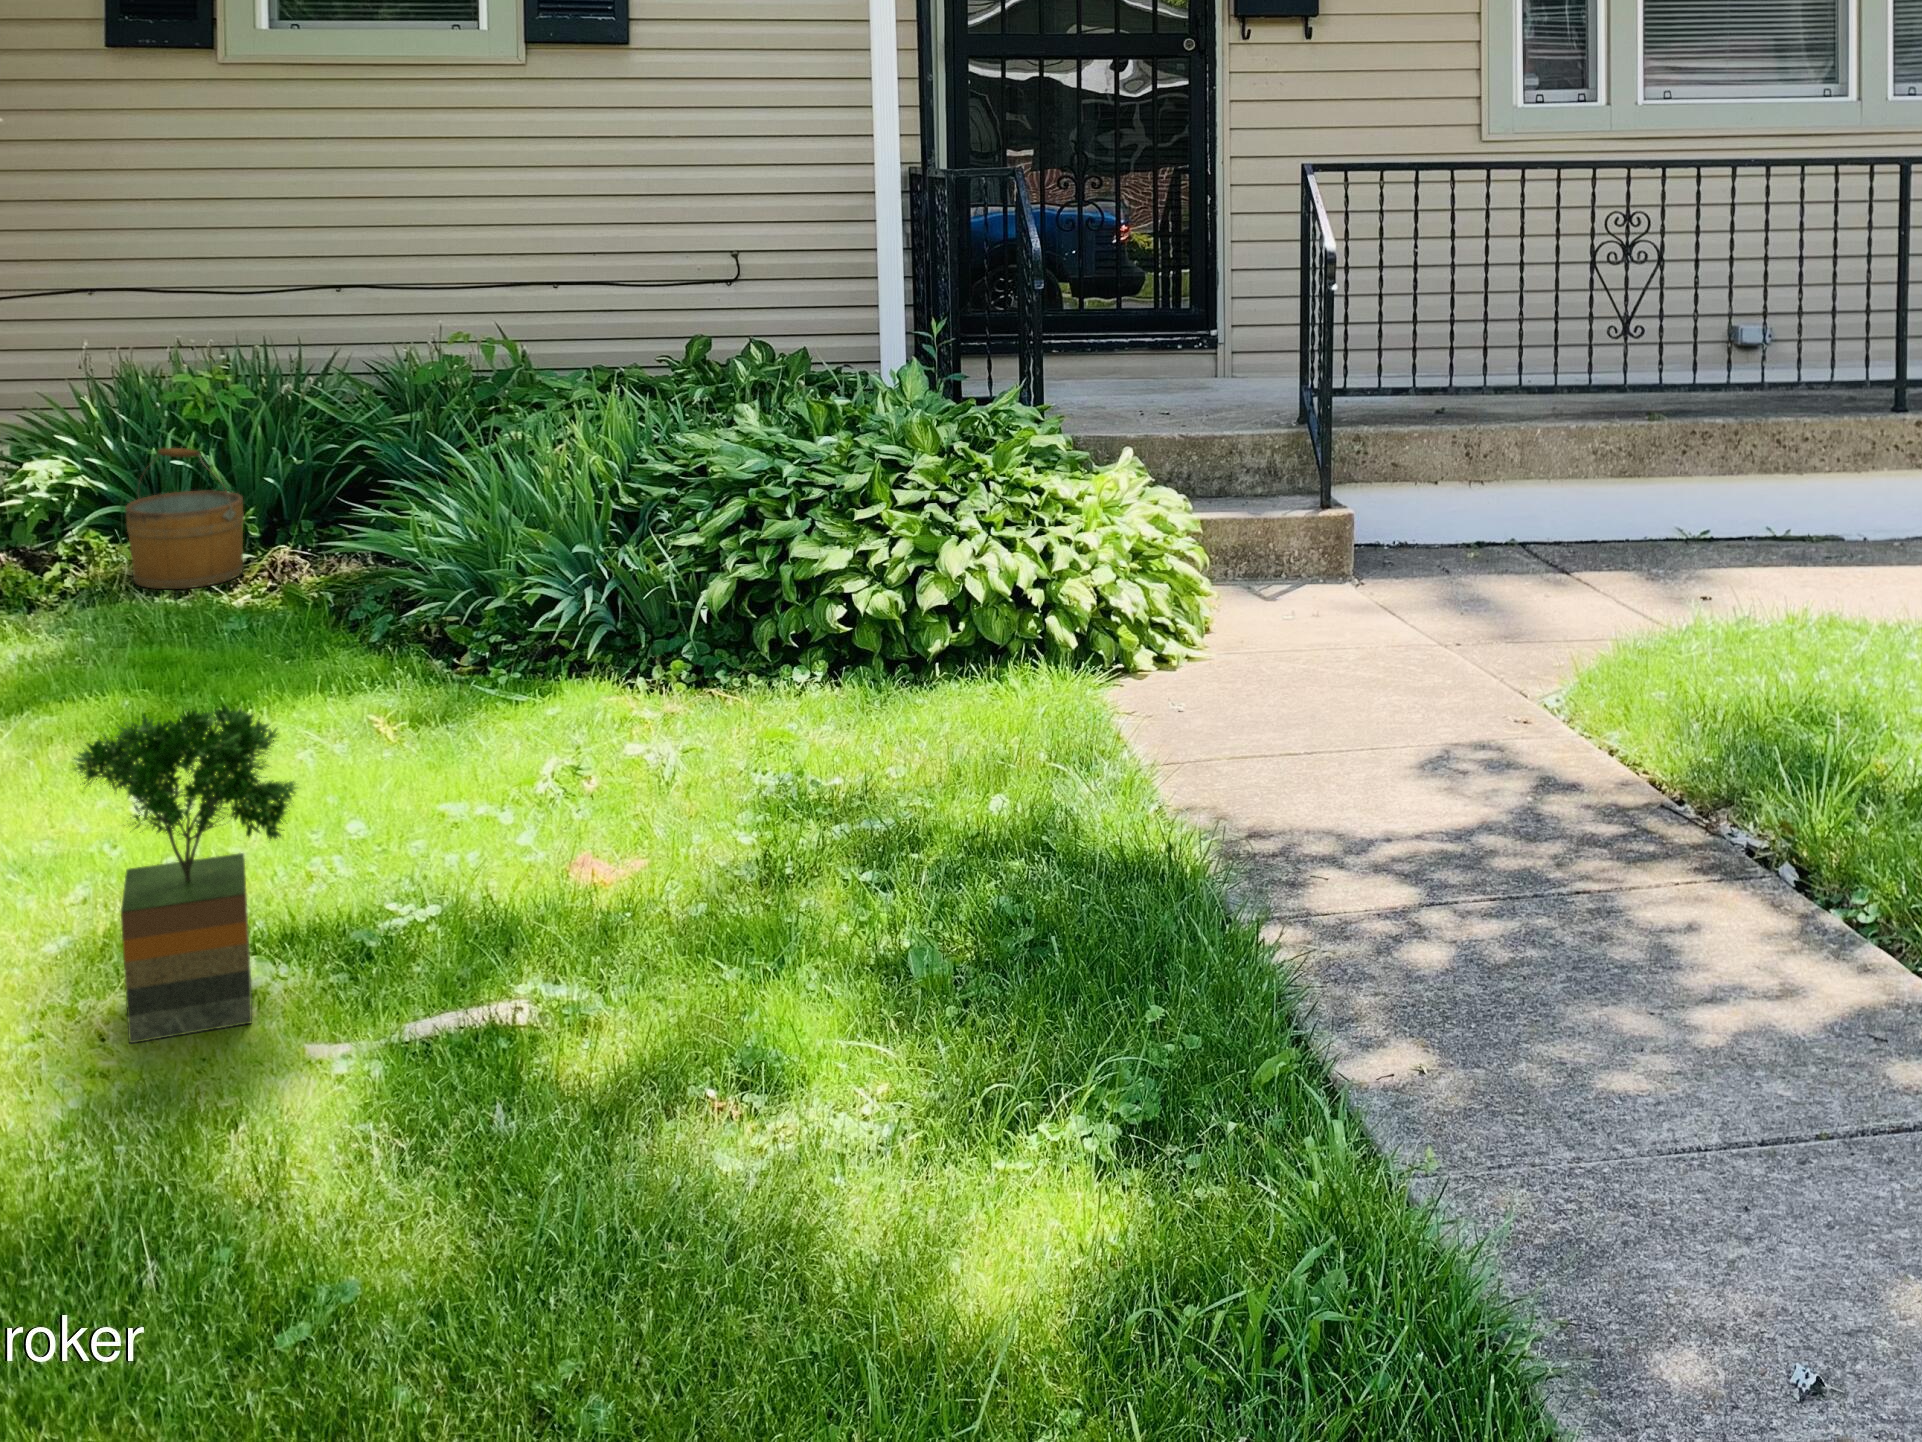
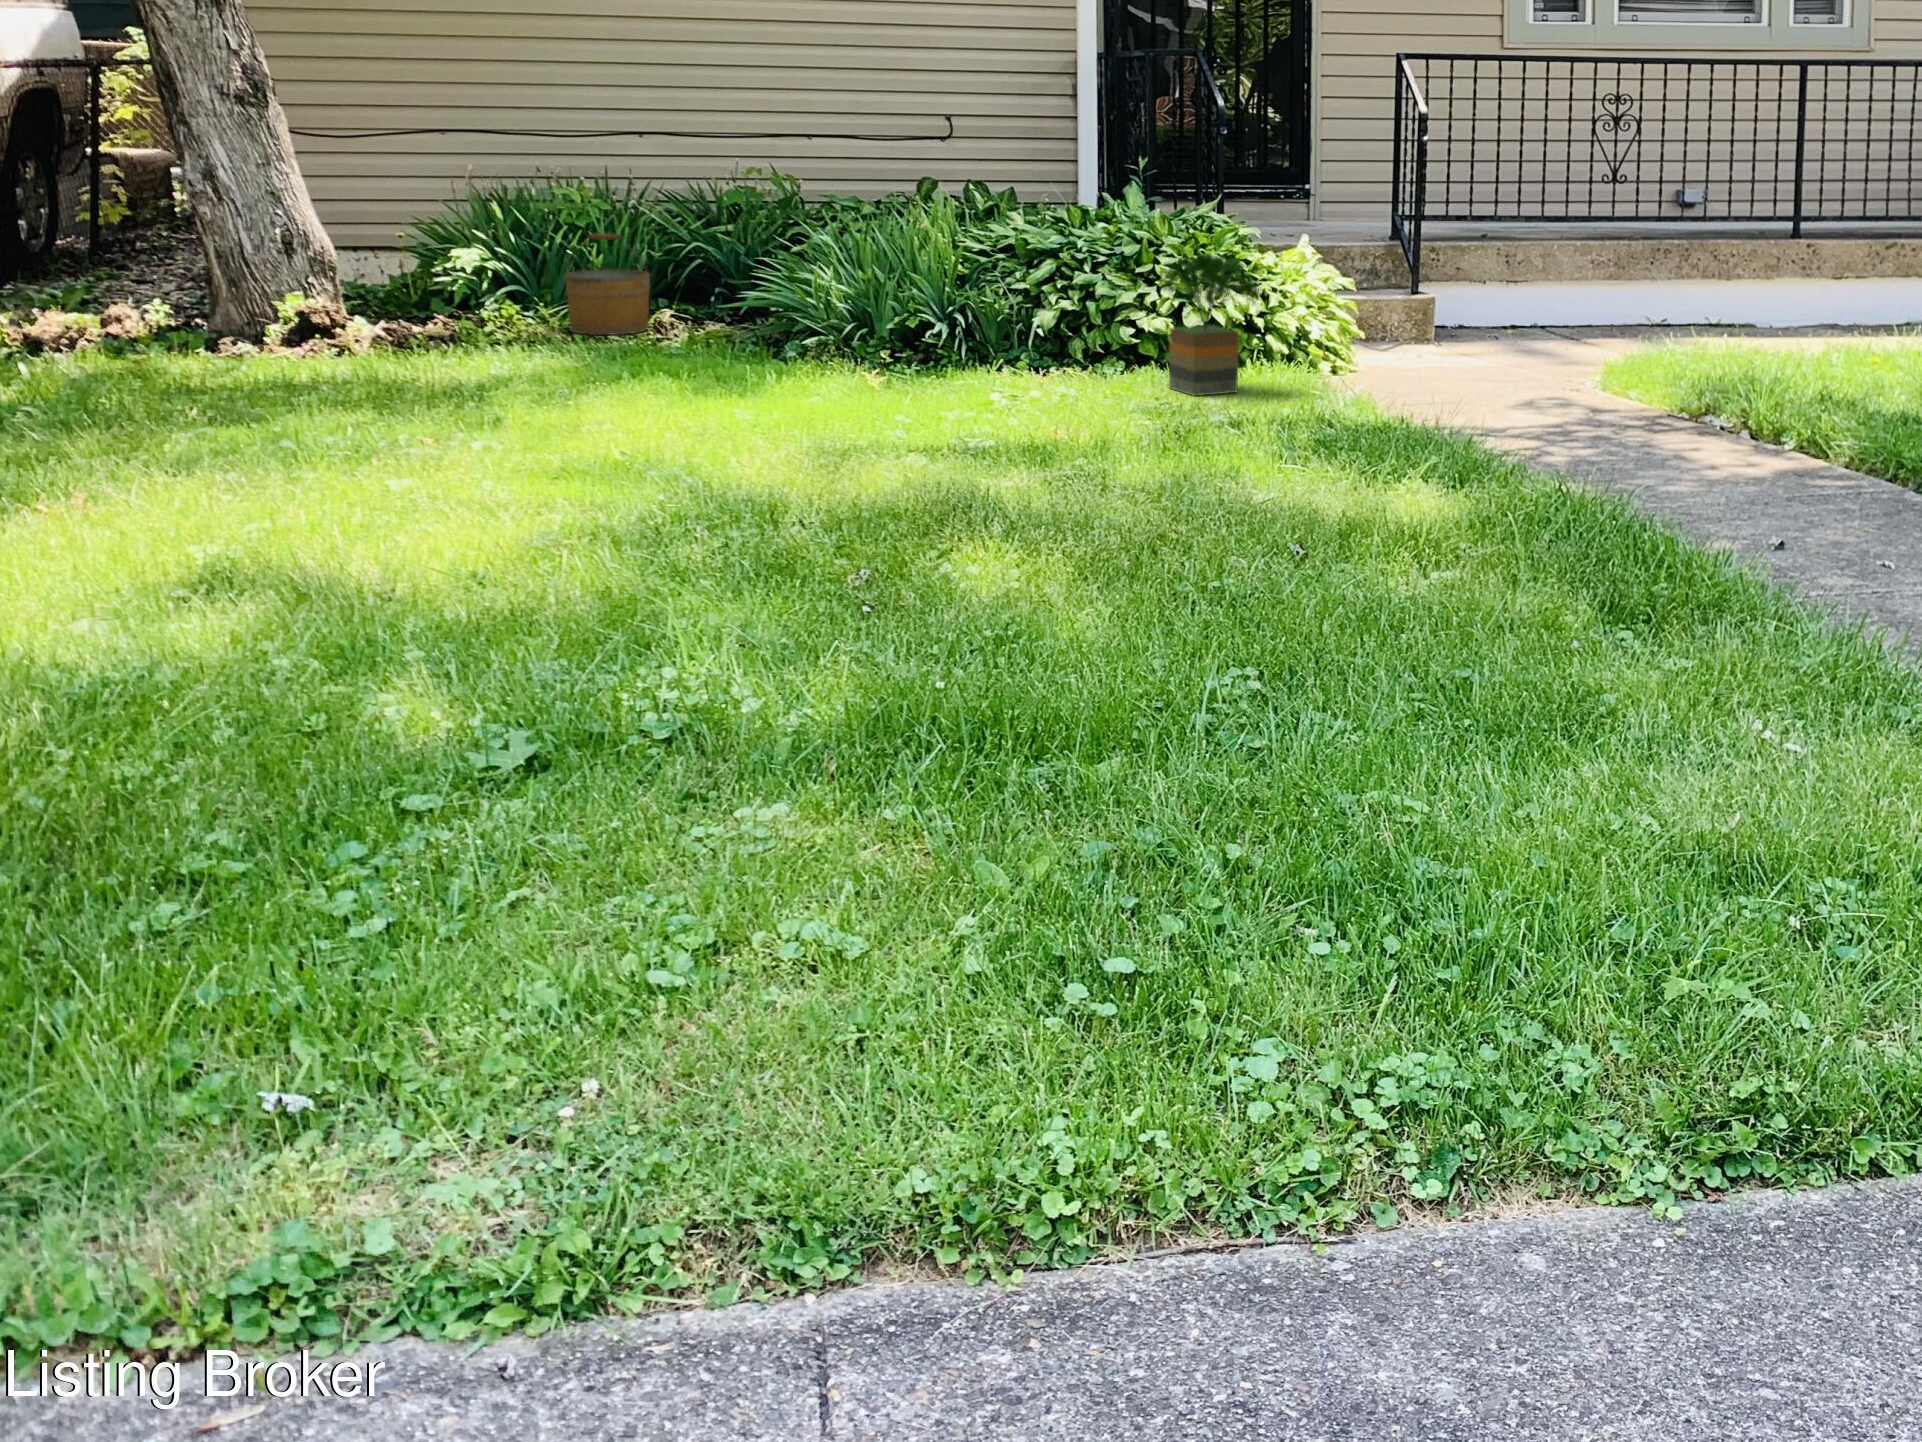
potted tree: present [74,705,297,1043] -> present [1164,254,1261,396]

